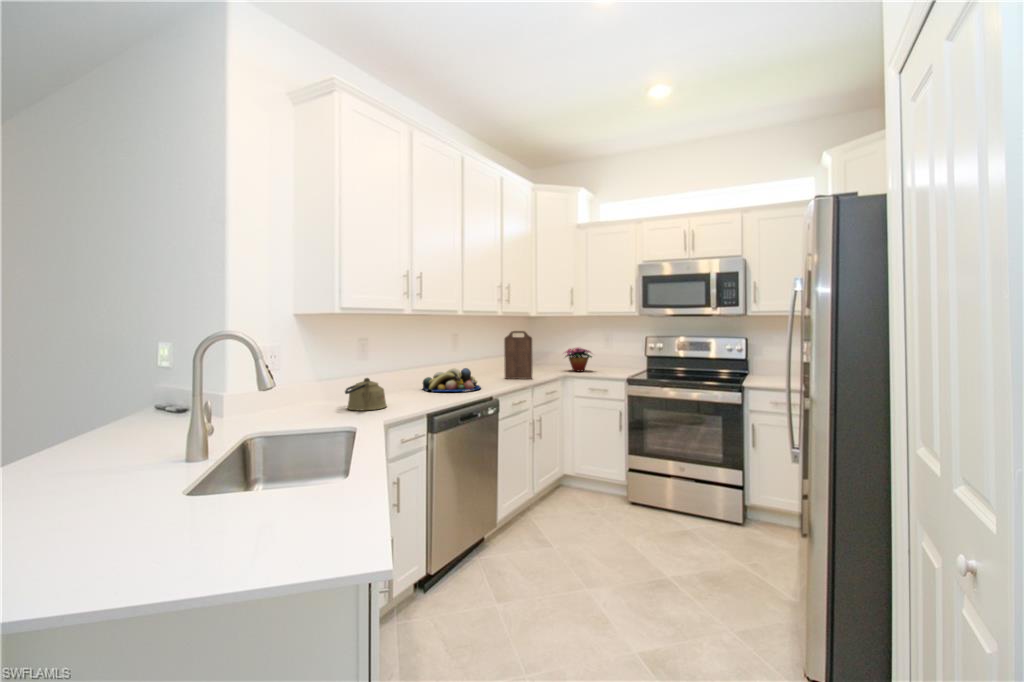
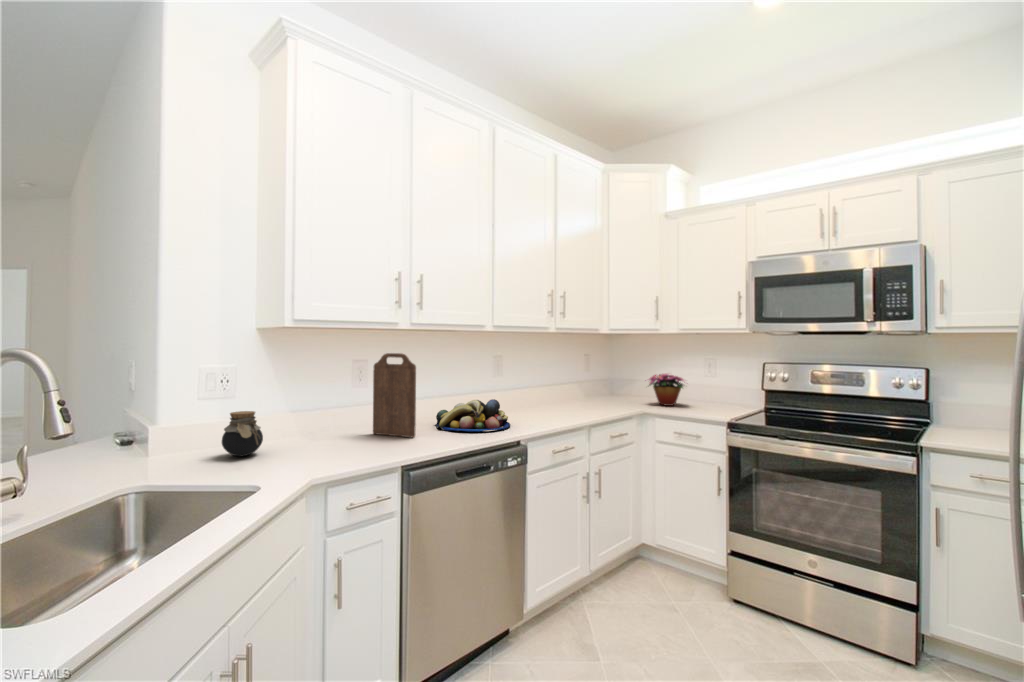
cutting board: present [504,331,532,379] -> present [373,353,416,437]
kettle: present [345,378,387,411] -> none [300,413,359,456]
jar: none [281,379,315,414] -> present [222,411,263,456]

